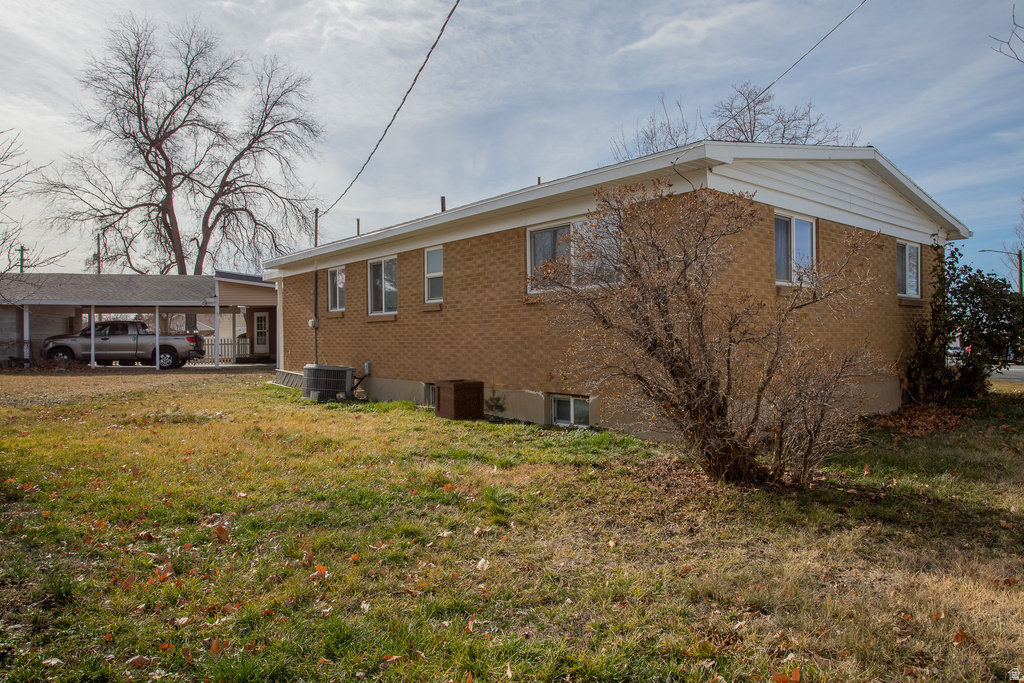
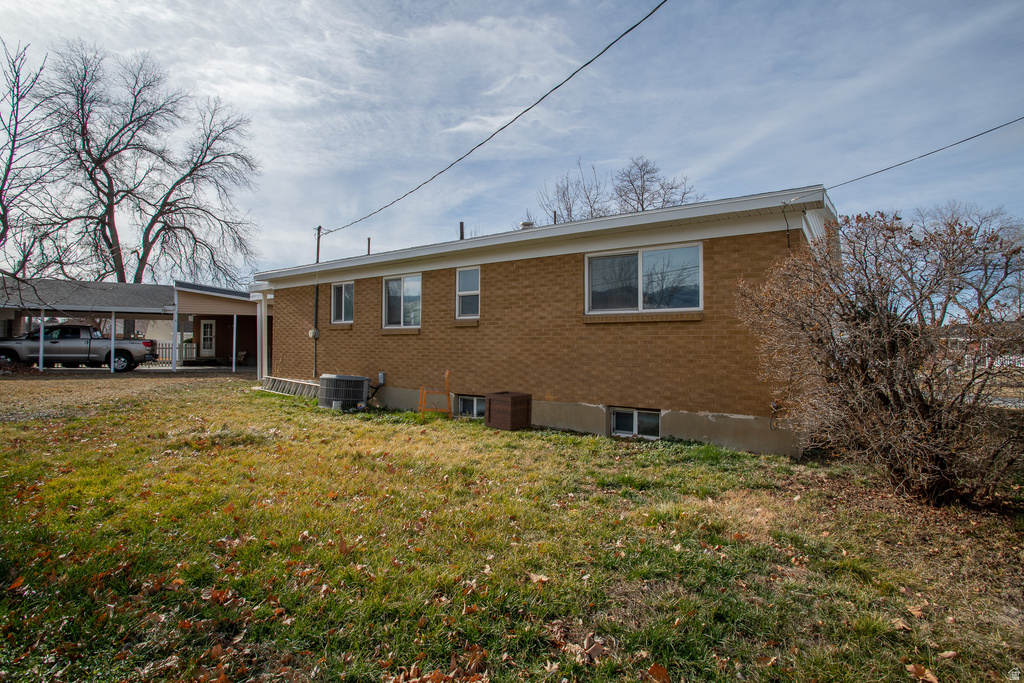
bench: none [383,356,422,409] -> present [418,369,452,419]
potted tree: present [483,387,506,424] -> none [540,398,564,435]

